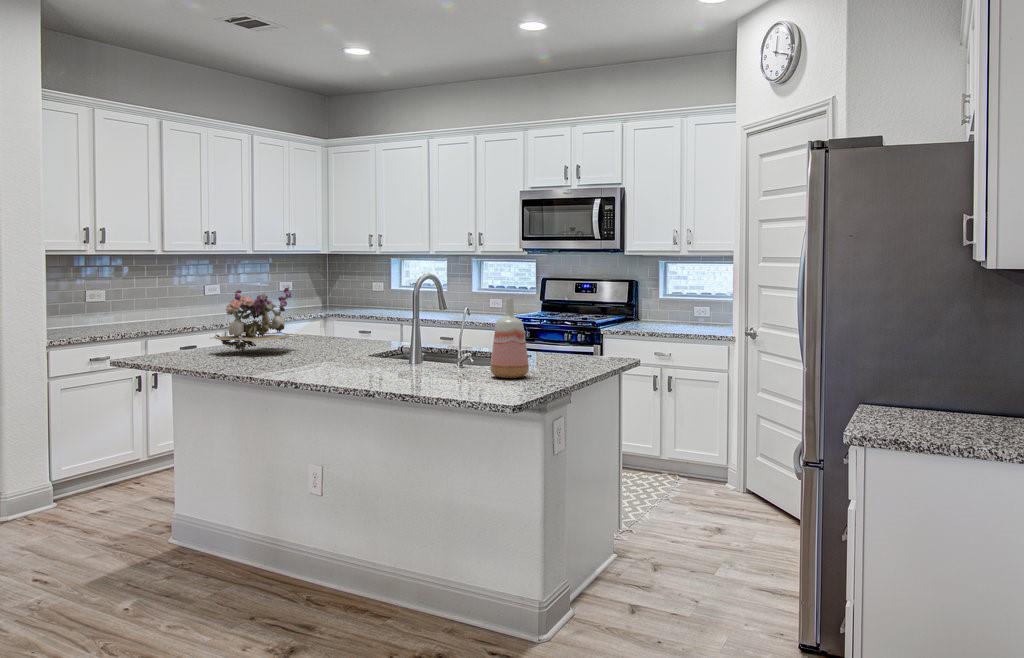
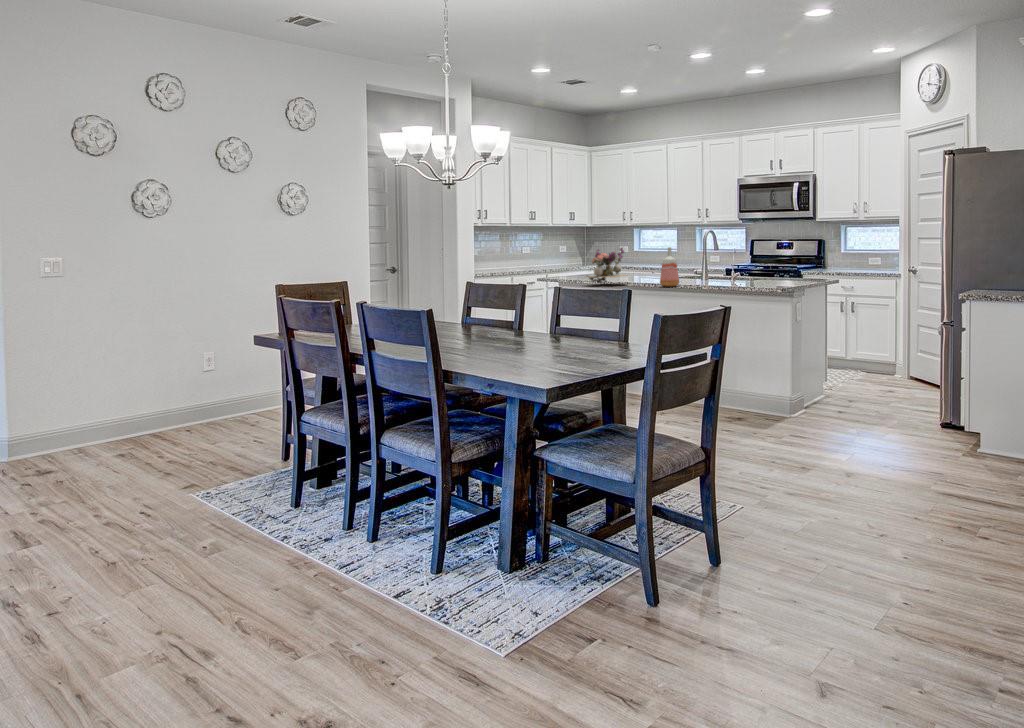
vase: present [490,298,529,378] -> present [660,247,679,287]

